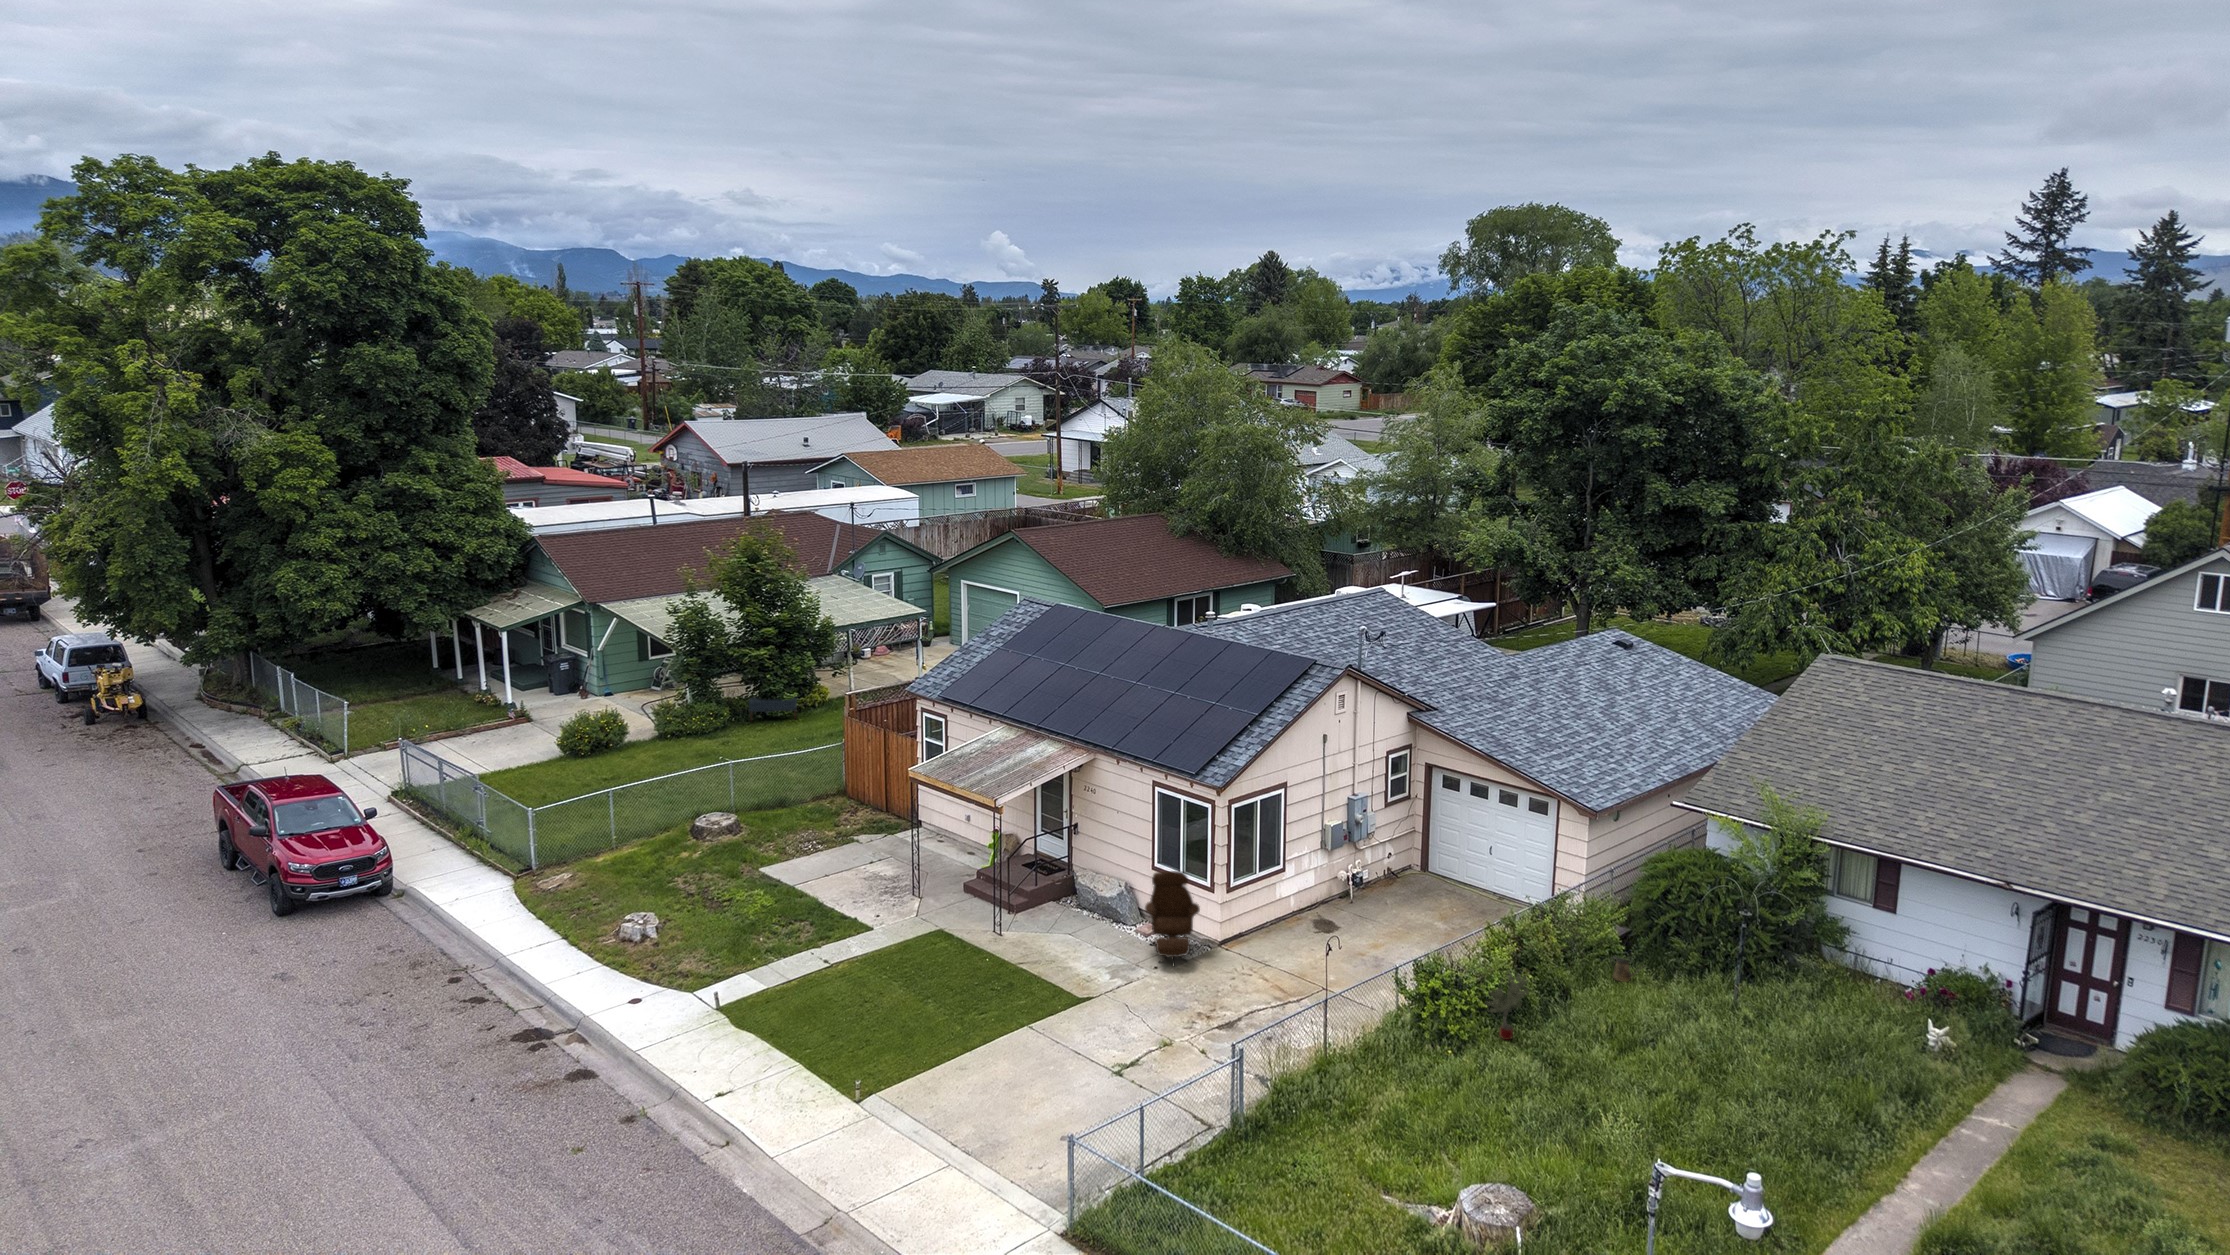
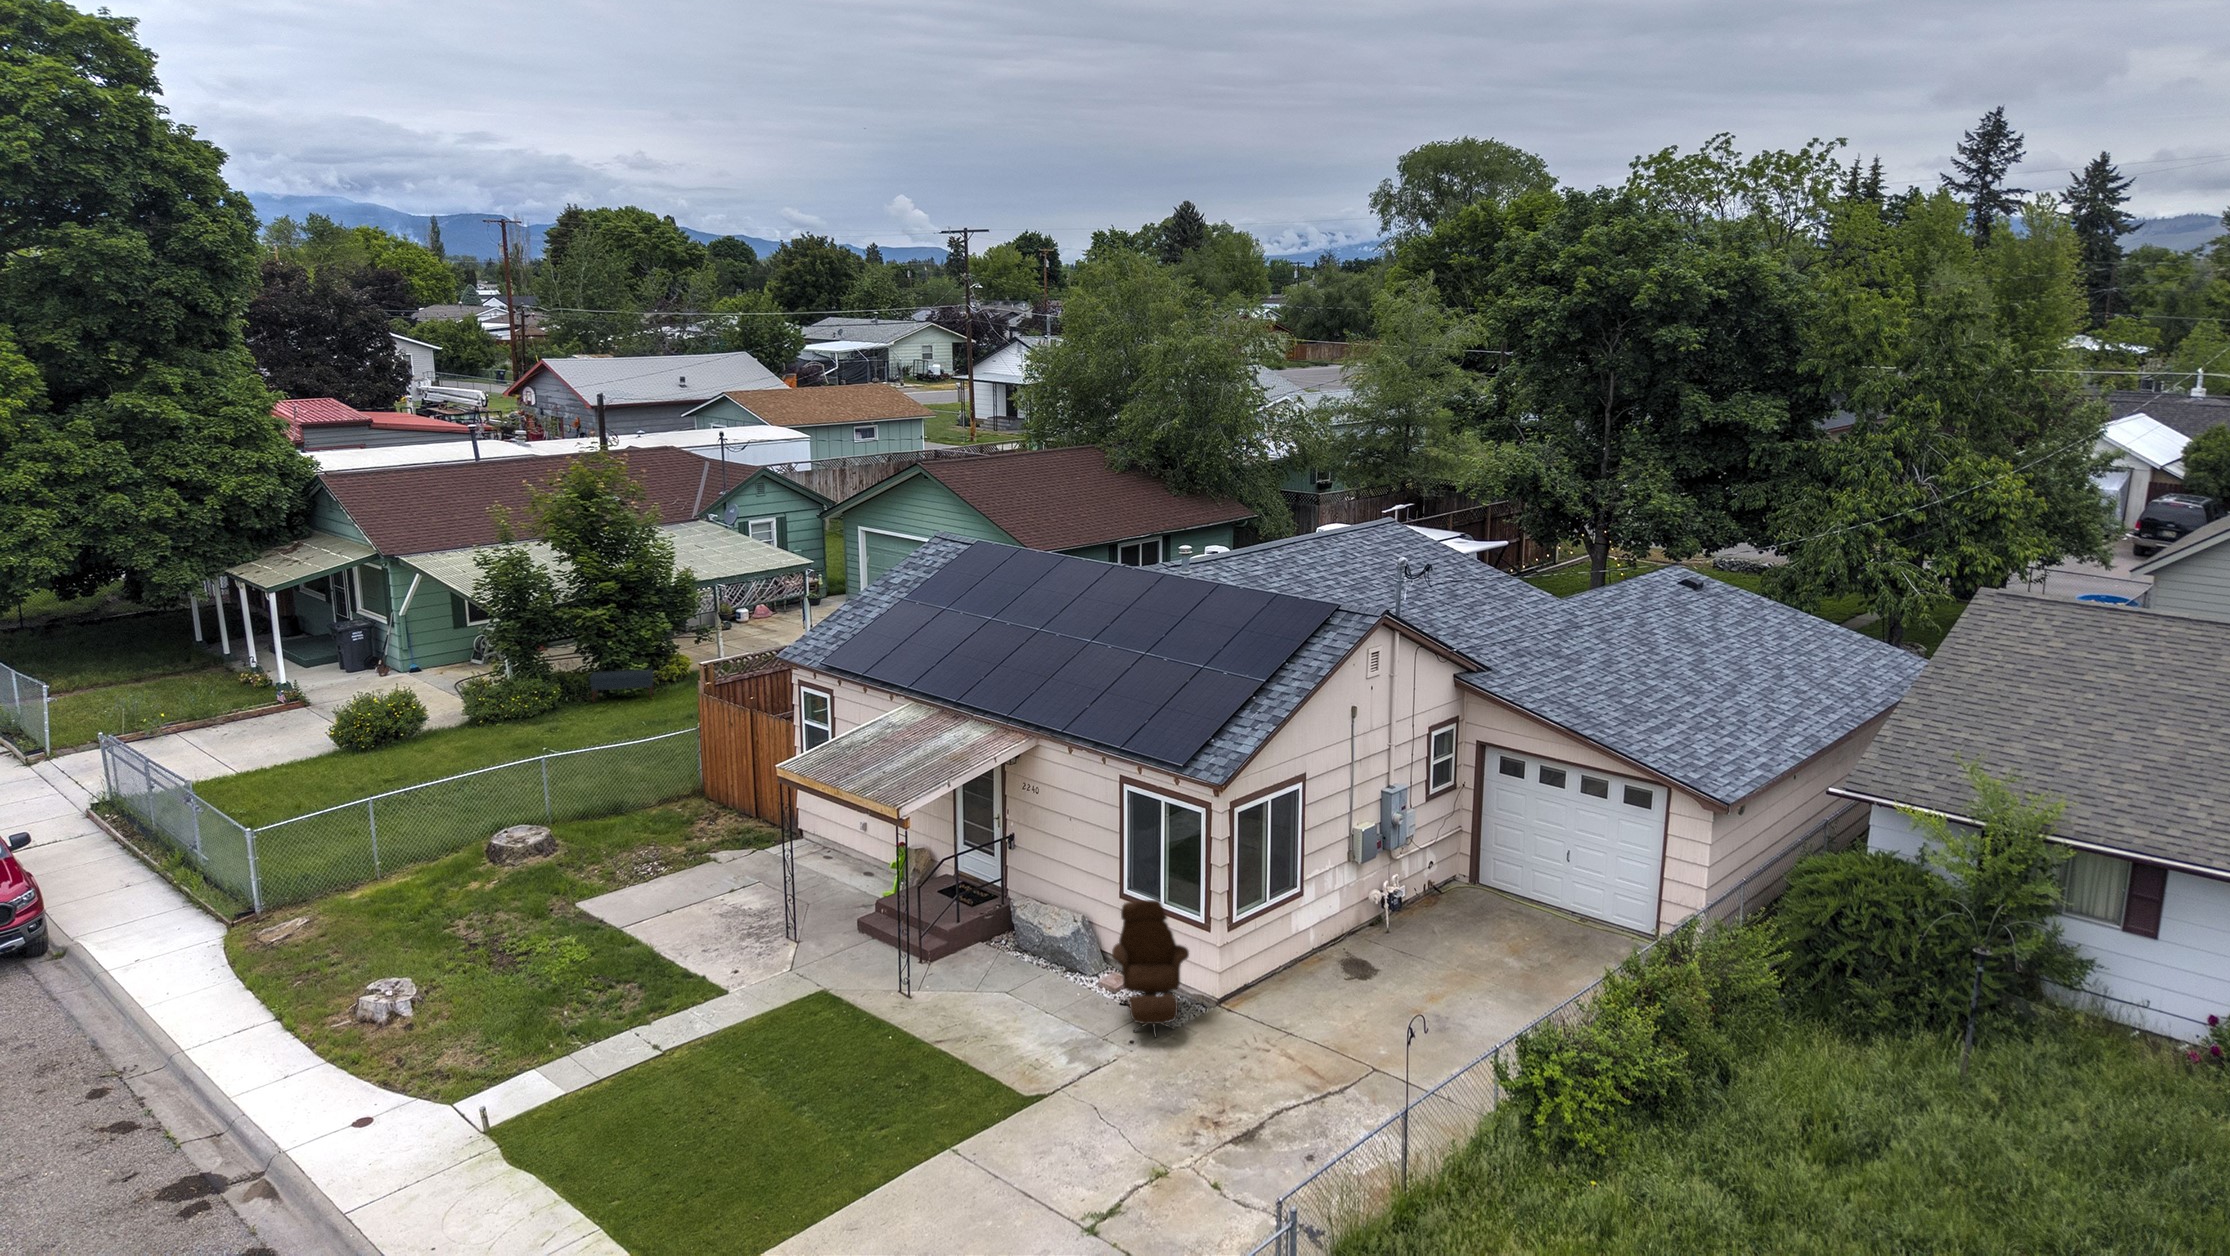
watering can: present [1611,958,1640,982] -> none [1769,1010,1826,1046]
potted tree: present [1487,974,1528,1040] -> none [1628,1049,1692,1153]

